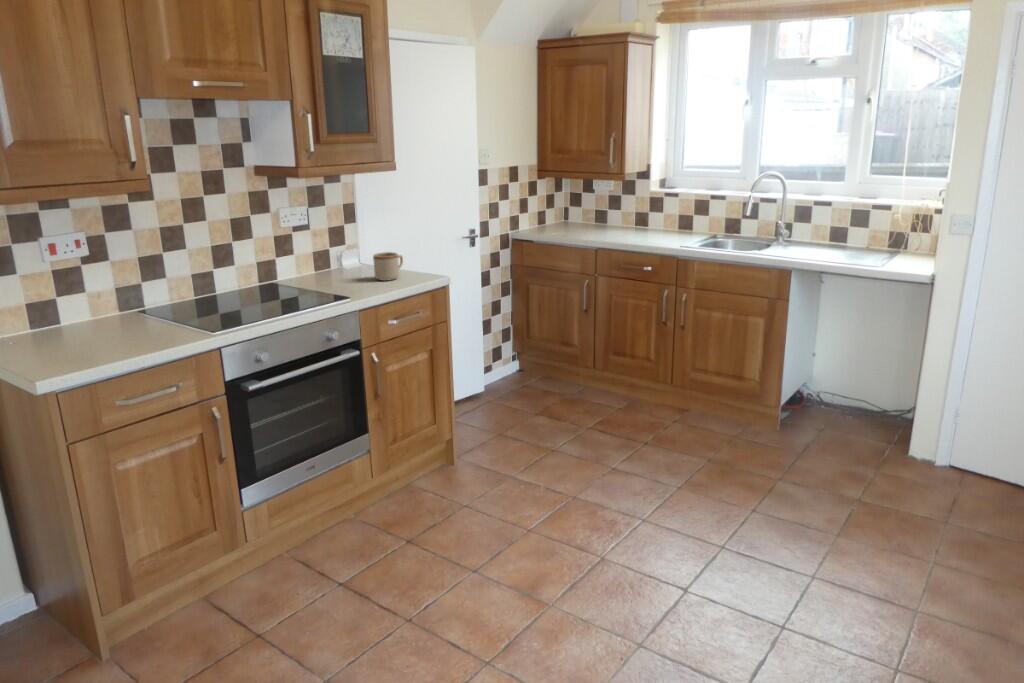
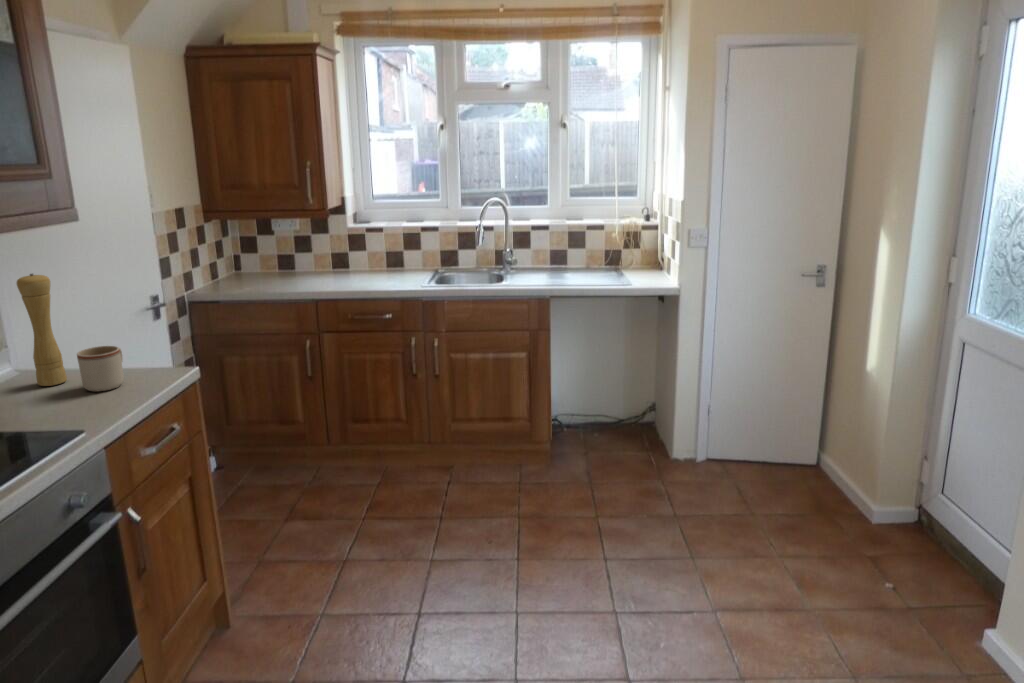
pepper mill: none [353,201,376,274] -> present [17,274,67,386]

